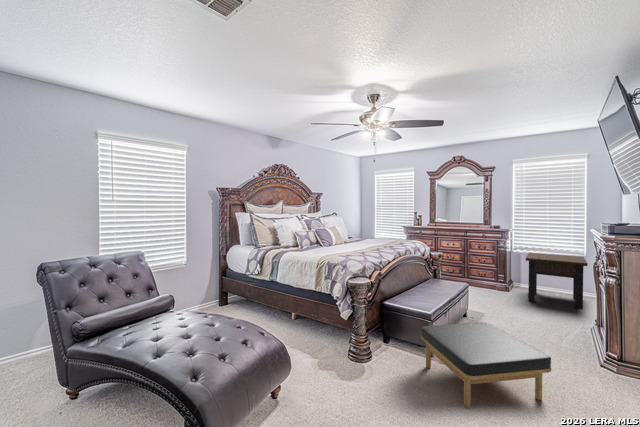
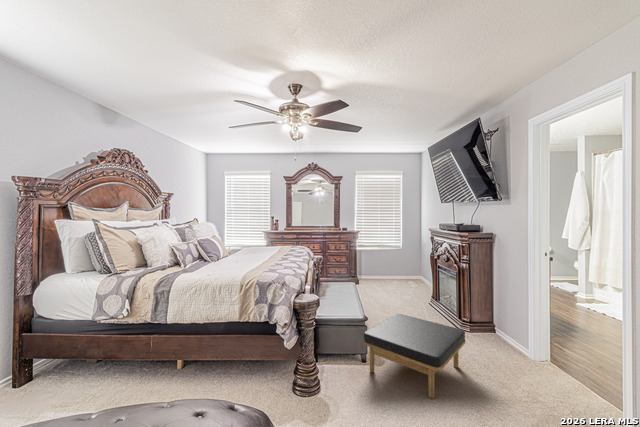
side table: present [526,253,588,309] -> none [368,248,411,287]

